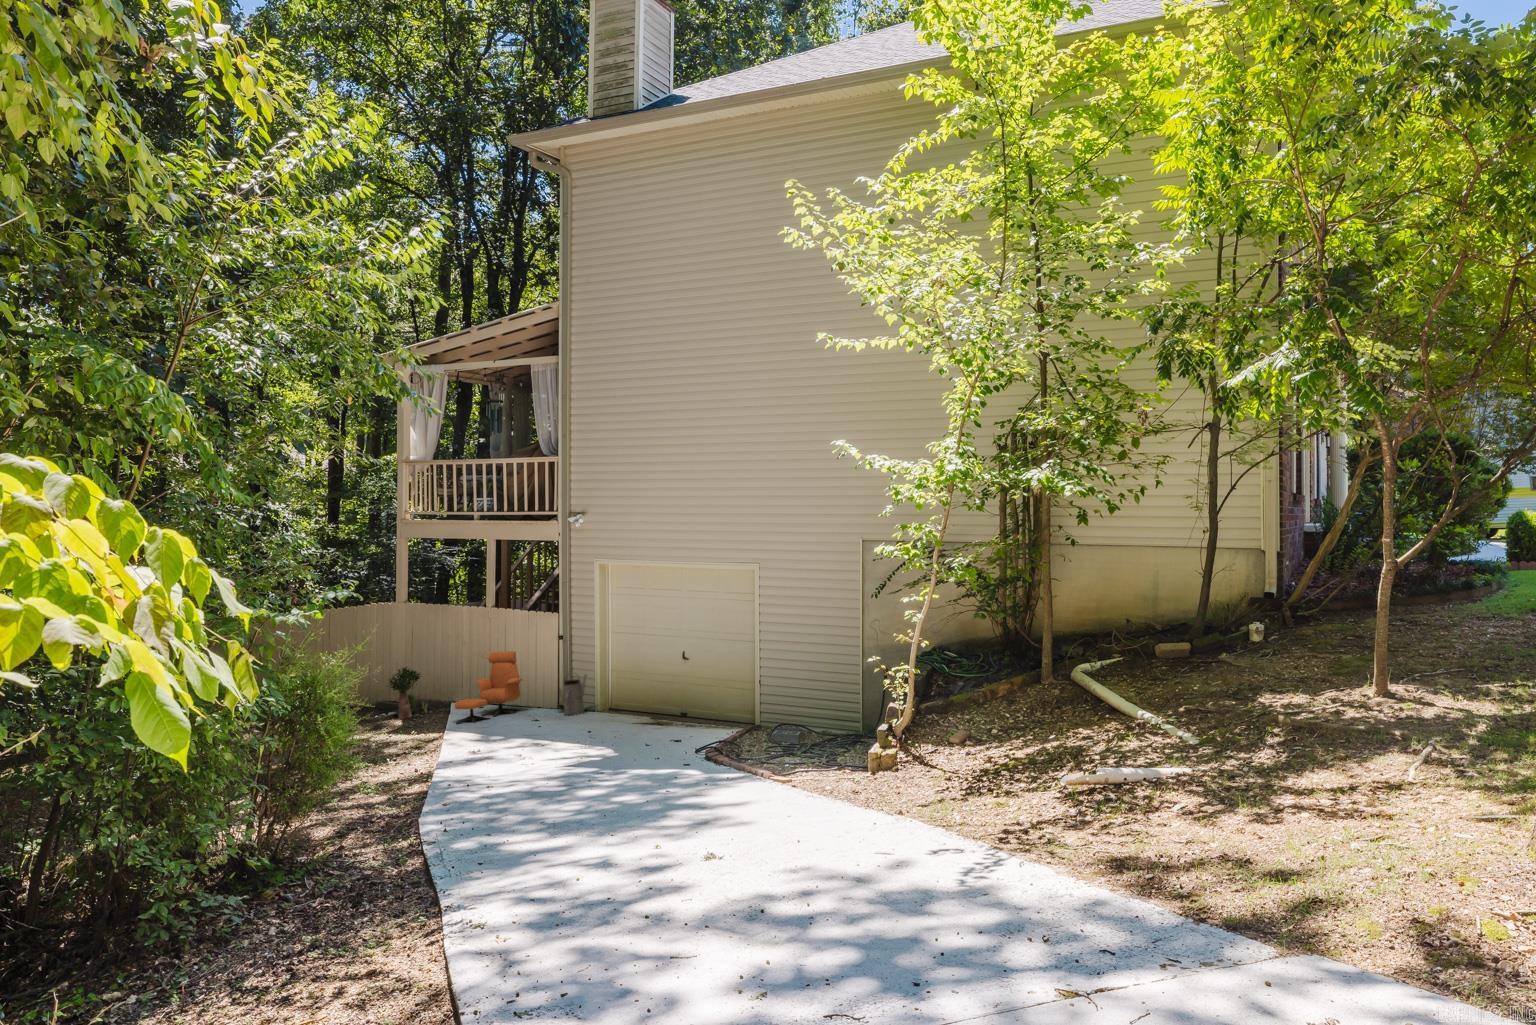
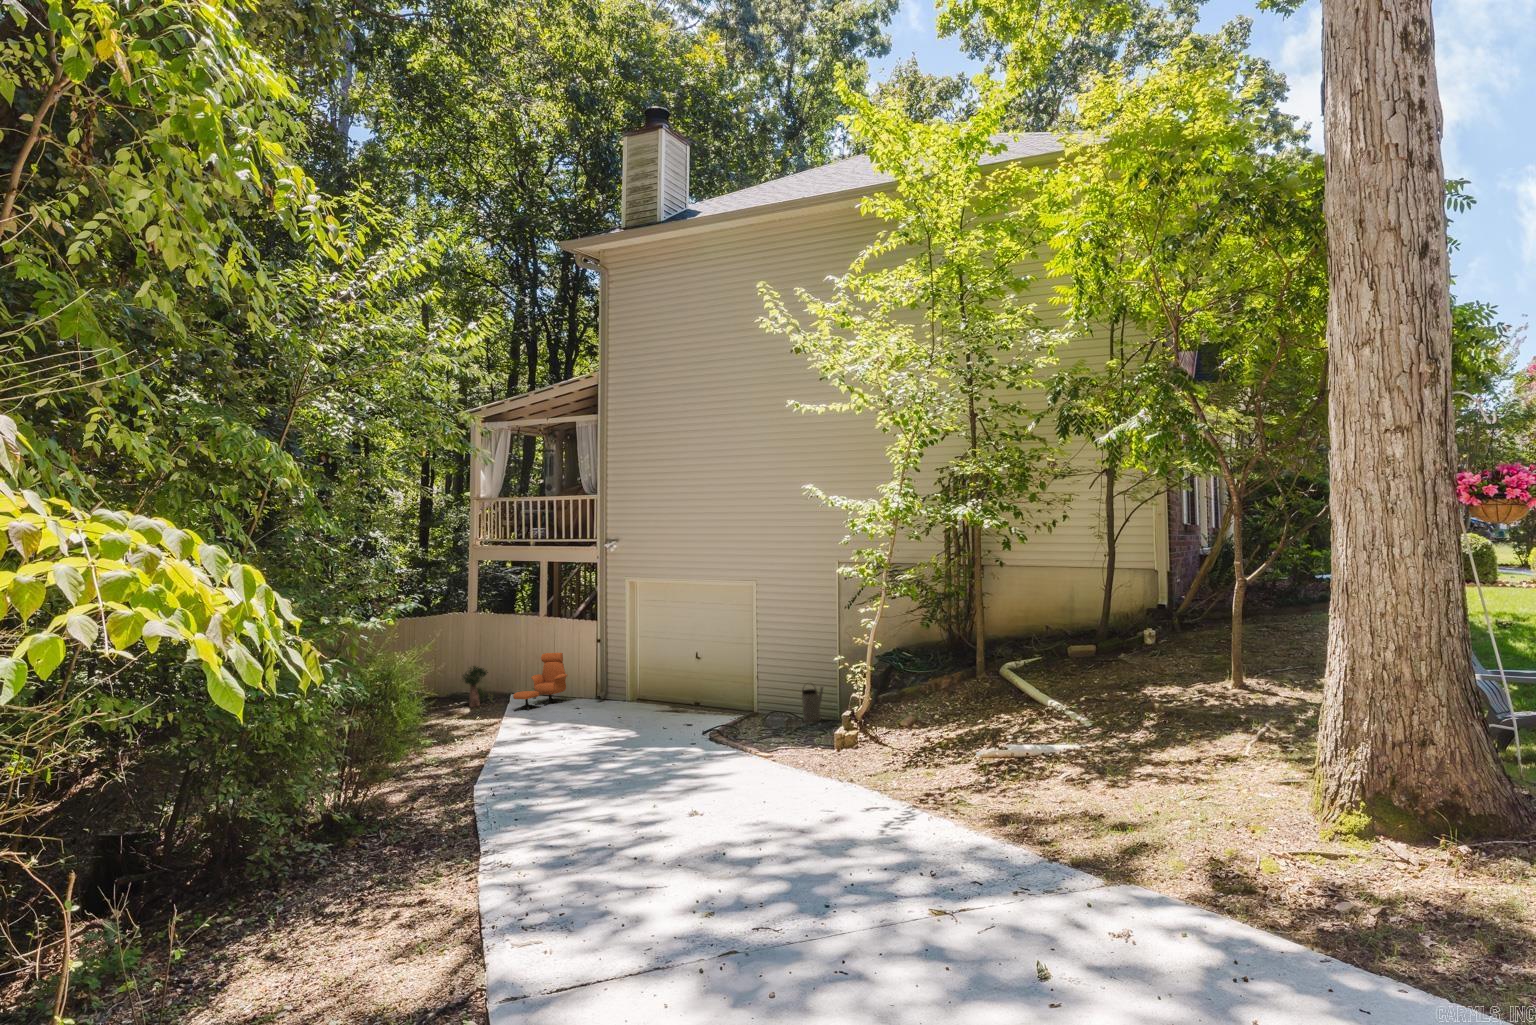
watering can: present [564,675,587,715] -> present [802,687,823,722]

